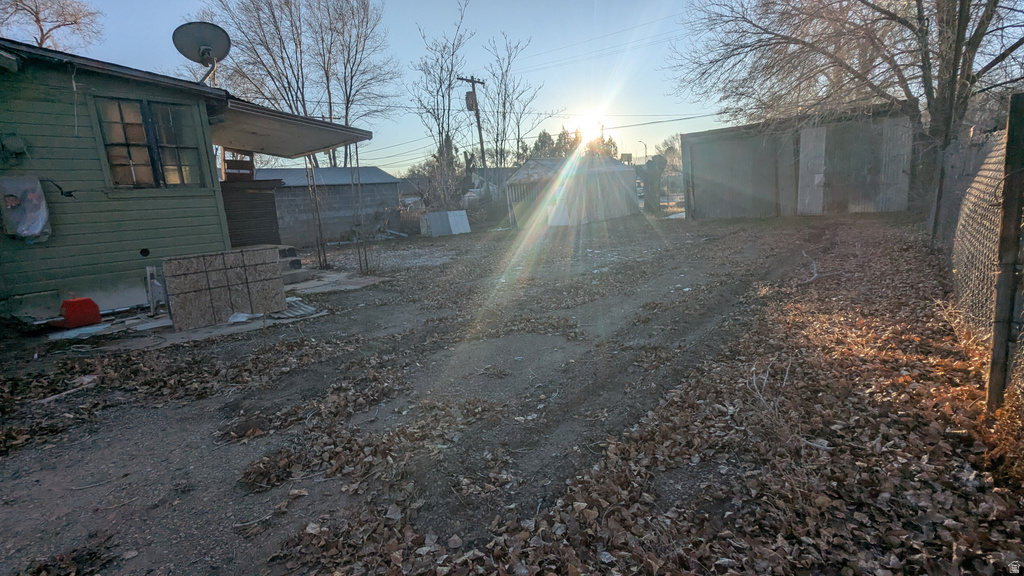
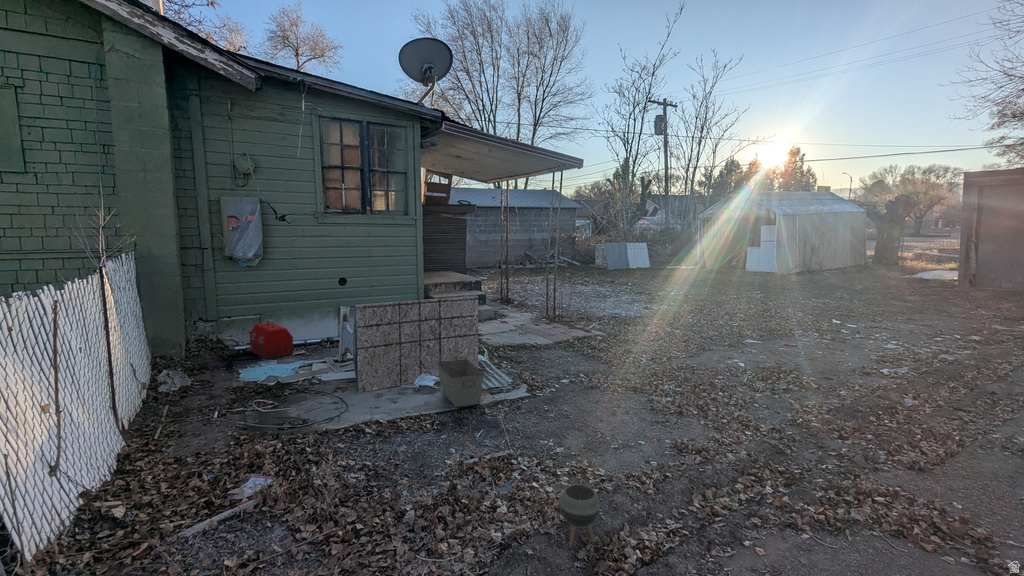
storage bin: none [246,298,287,331] -> present [437,360,484,407]
planter: none [327,334,354,371] -> present [559,484,600,547]

